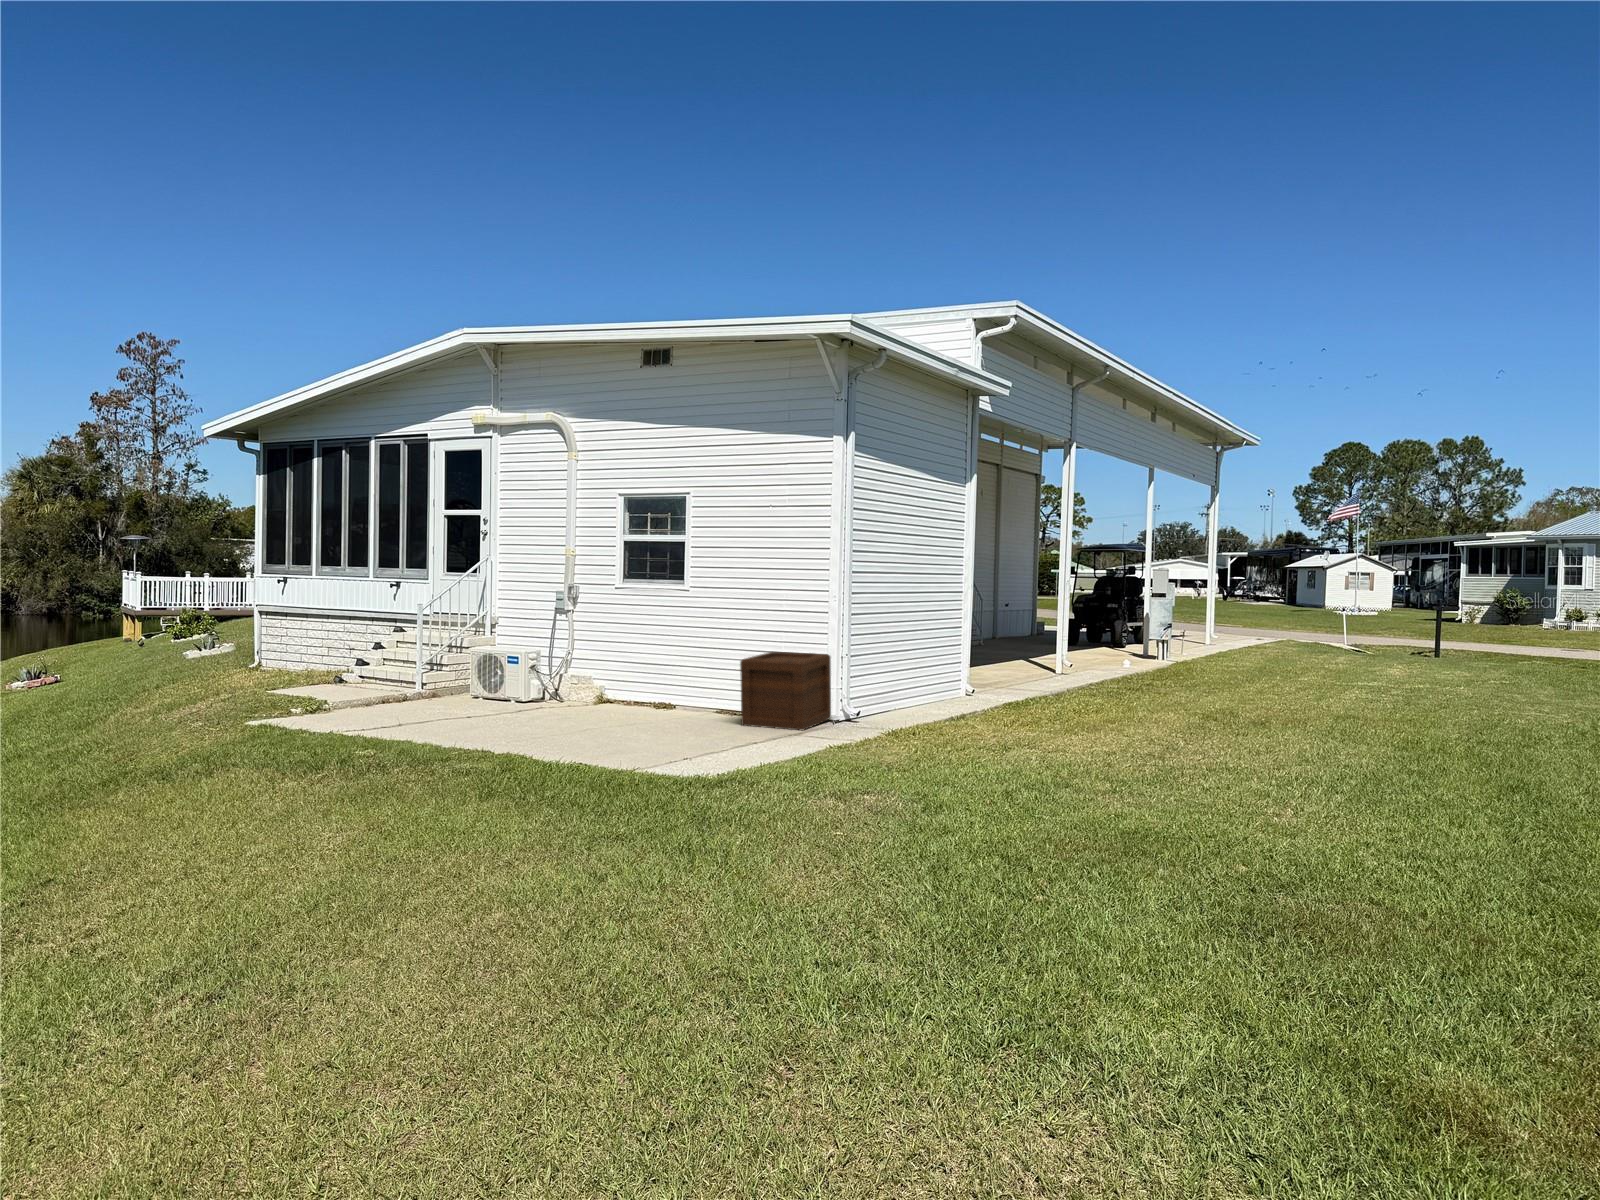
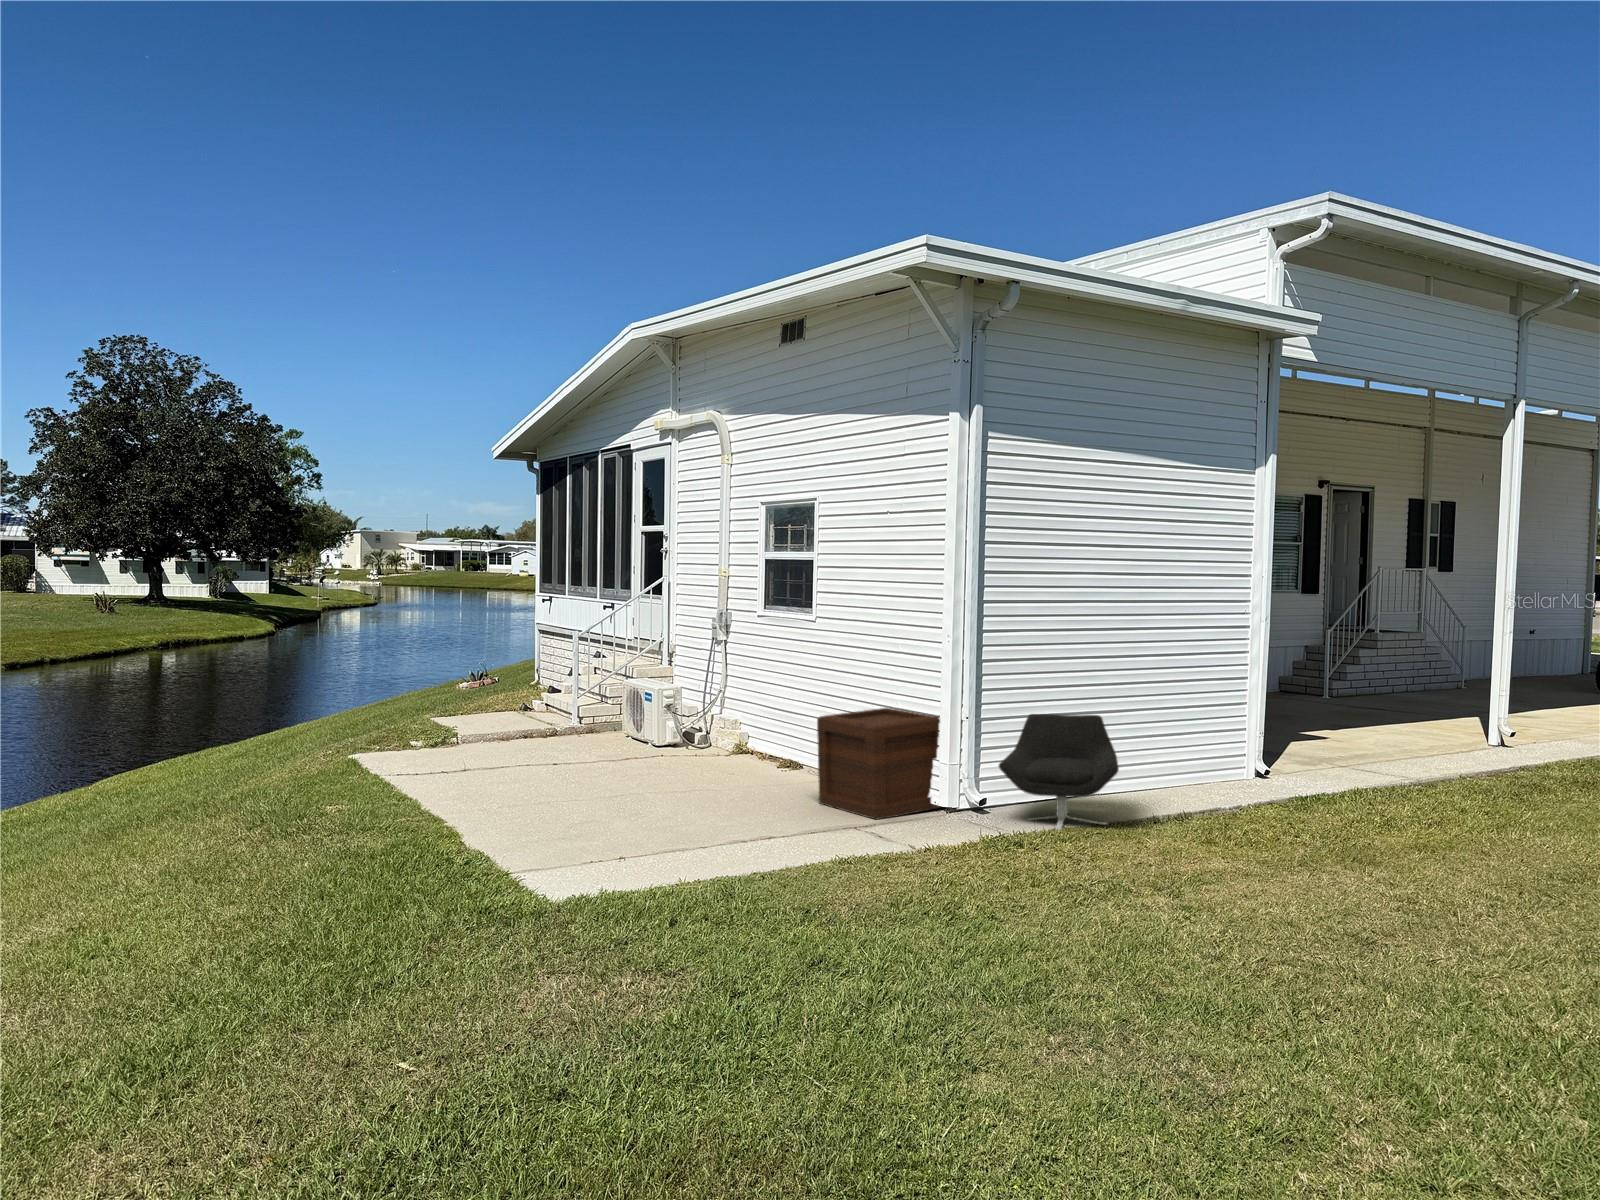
lounge chair: none [868,648,956,728] -> present [999,714,1119,829]

